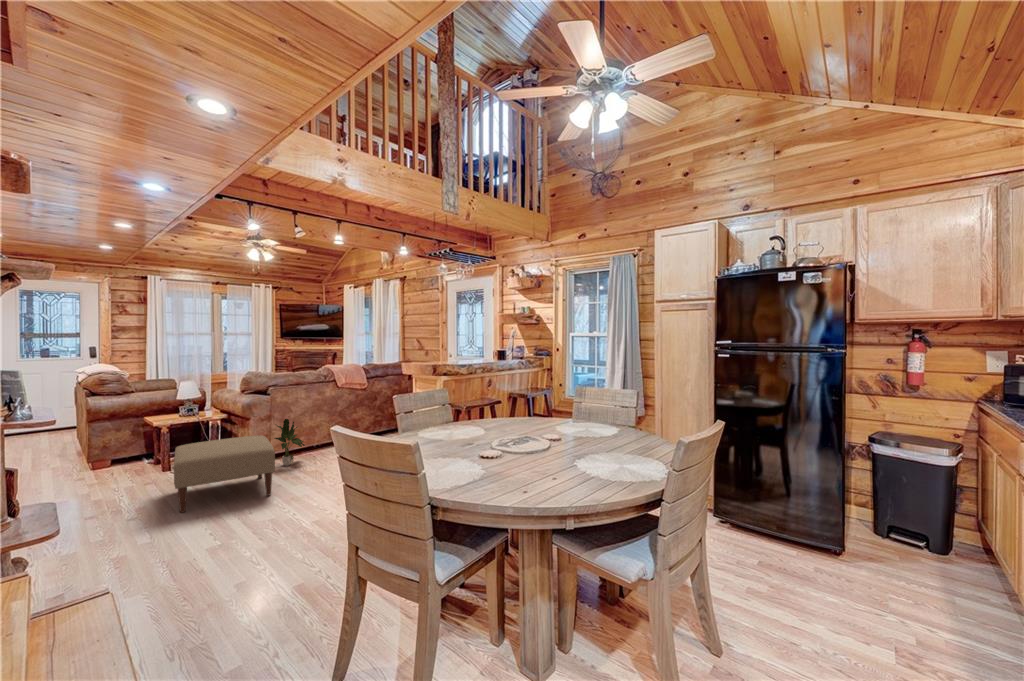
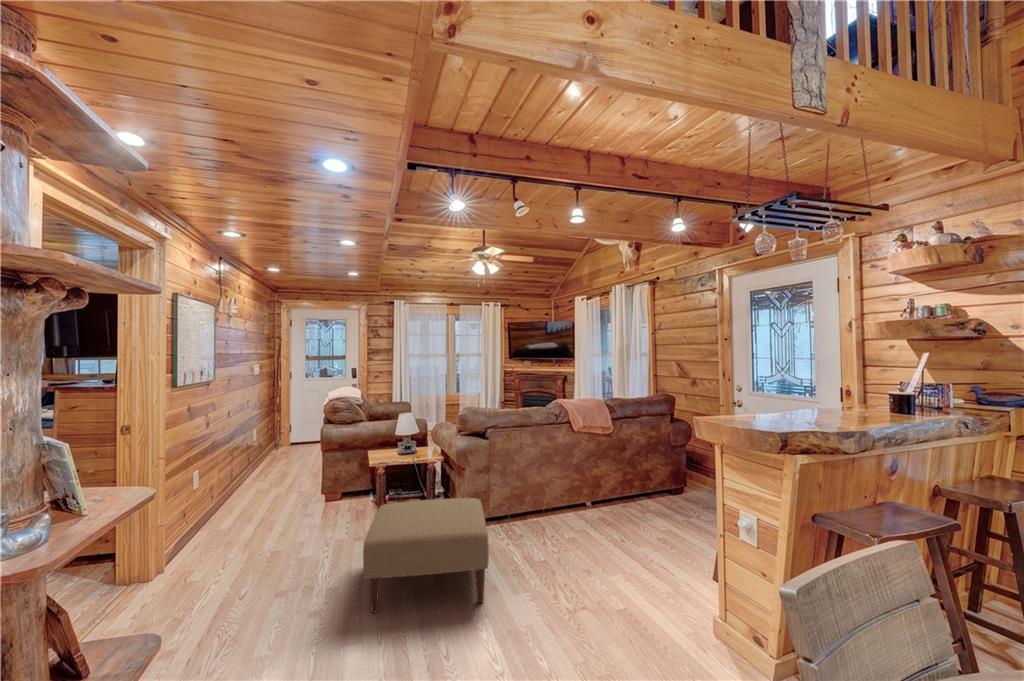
potted plant: present [274,419,305,466] -> none [493,473,534,539]

